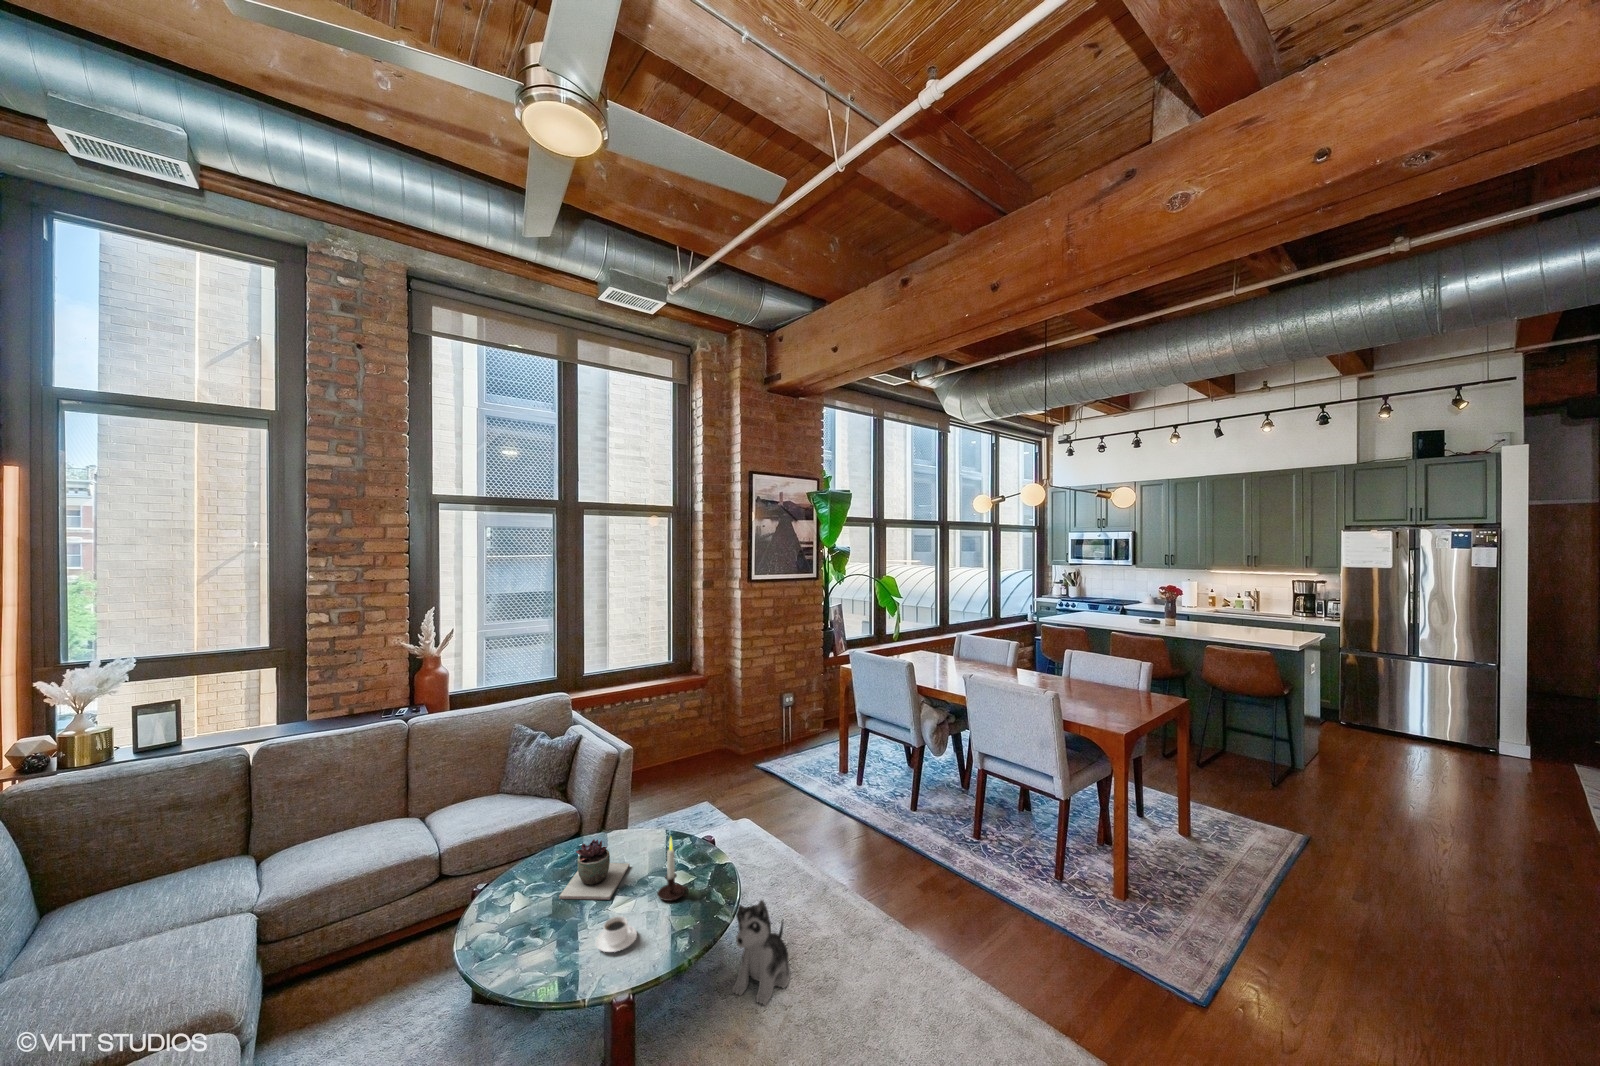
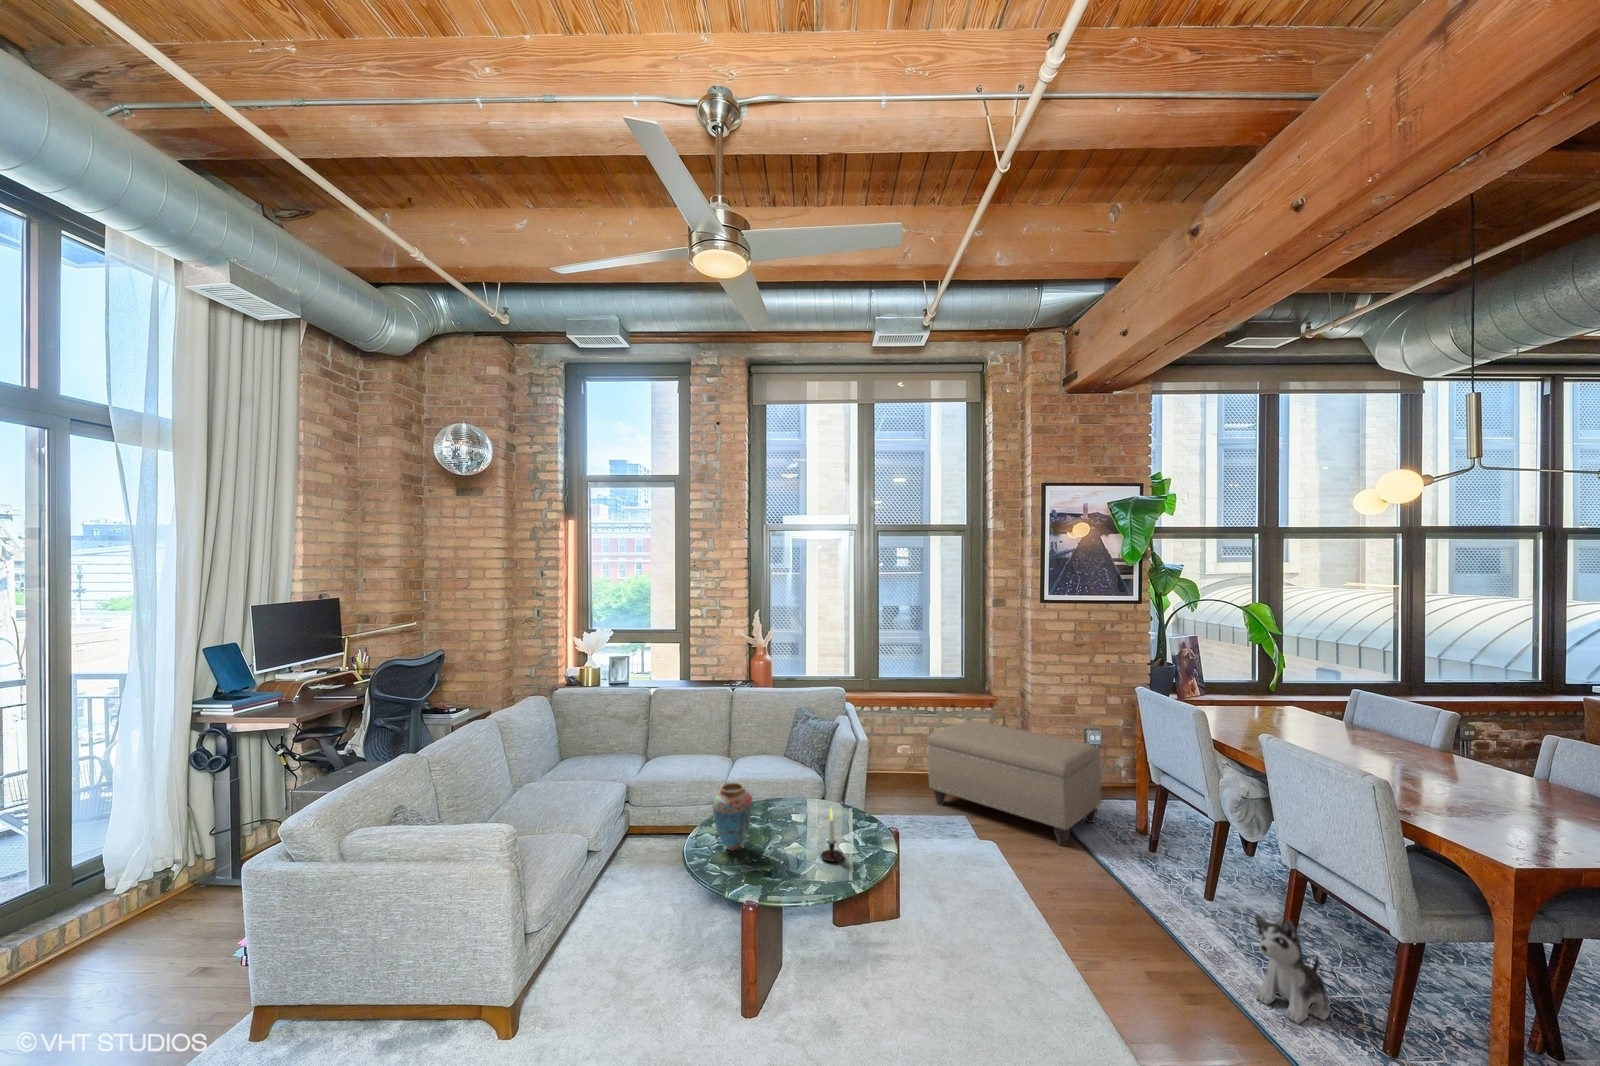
ottoman: none [658,704,809,802] -> present [927,720,1101,846]
succulent plant: present [559,839,630,900] -> none [762,797,821,844]
vase: none [507,844,567,941] -> present [713,783,752,851]
plush toy: present [732,900,790,1005] -> present [1255,915,1330,1024]
coffee cup: present [595,916,637,952] -> none [757,852,788,876]

